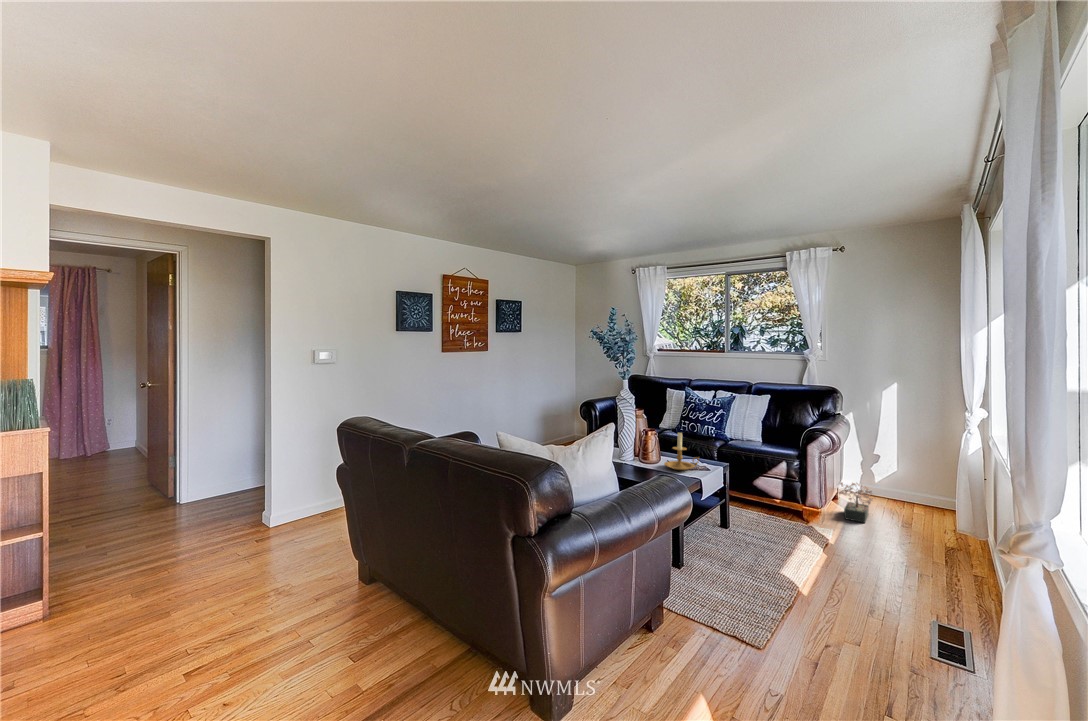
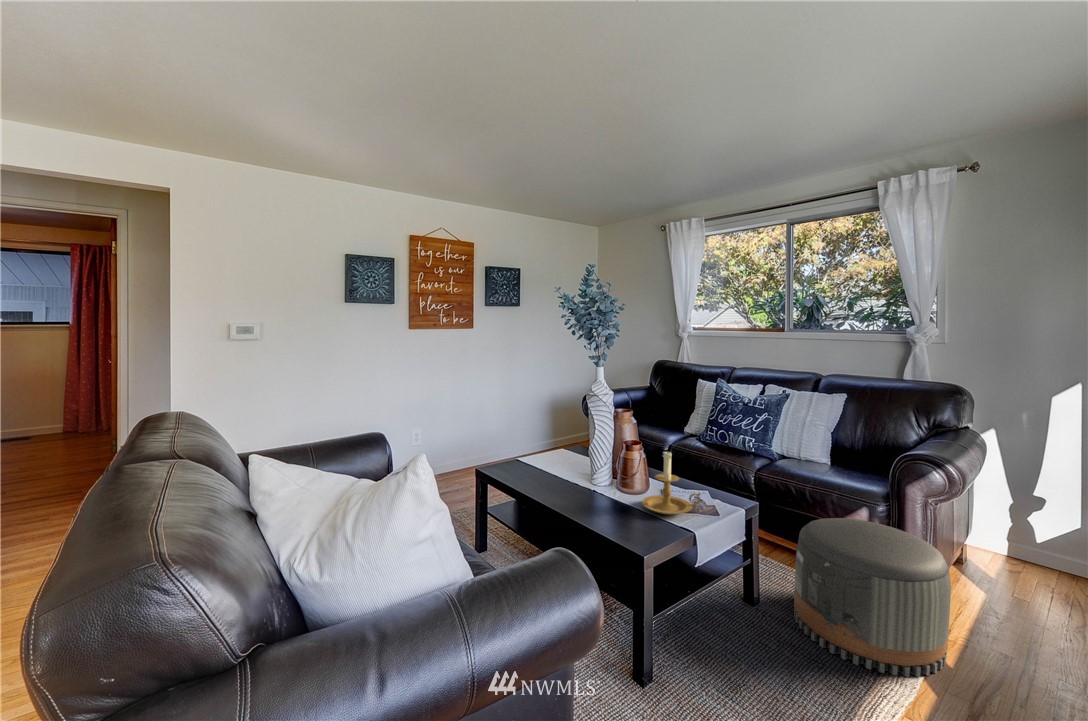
pouf: none [750,470,833,548] -> present [794,518,951,677]
decorative plant: present [839,483,873,523] -> none [961,546,1041,624]

